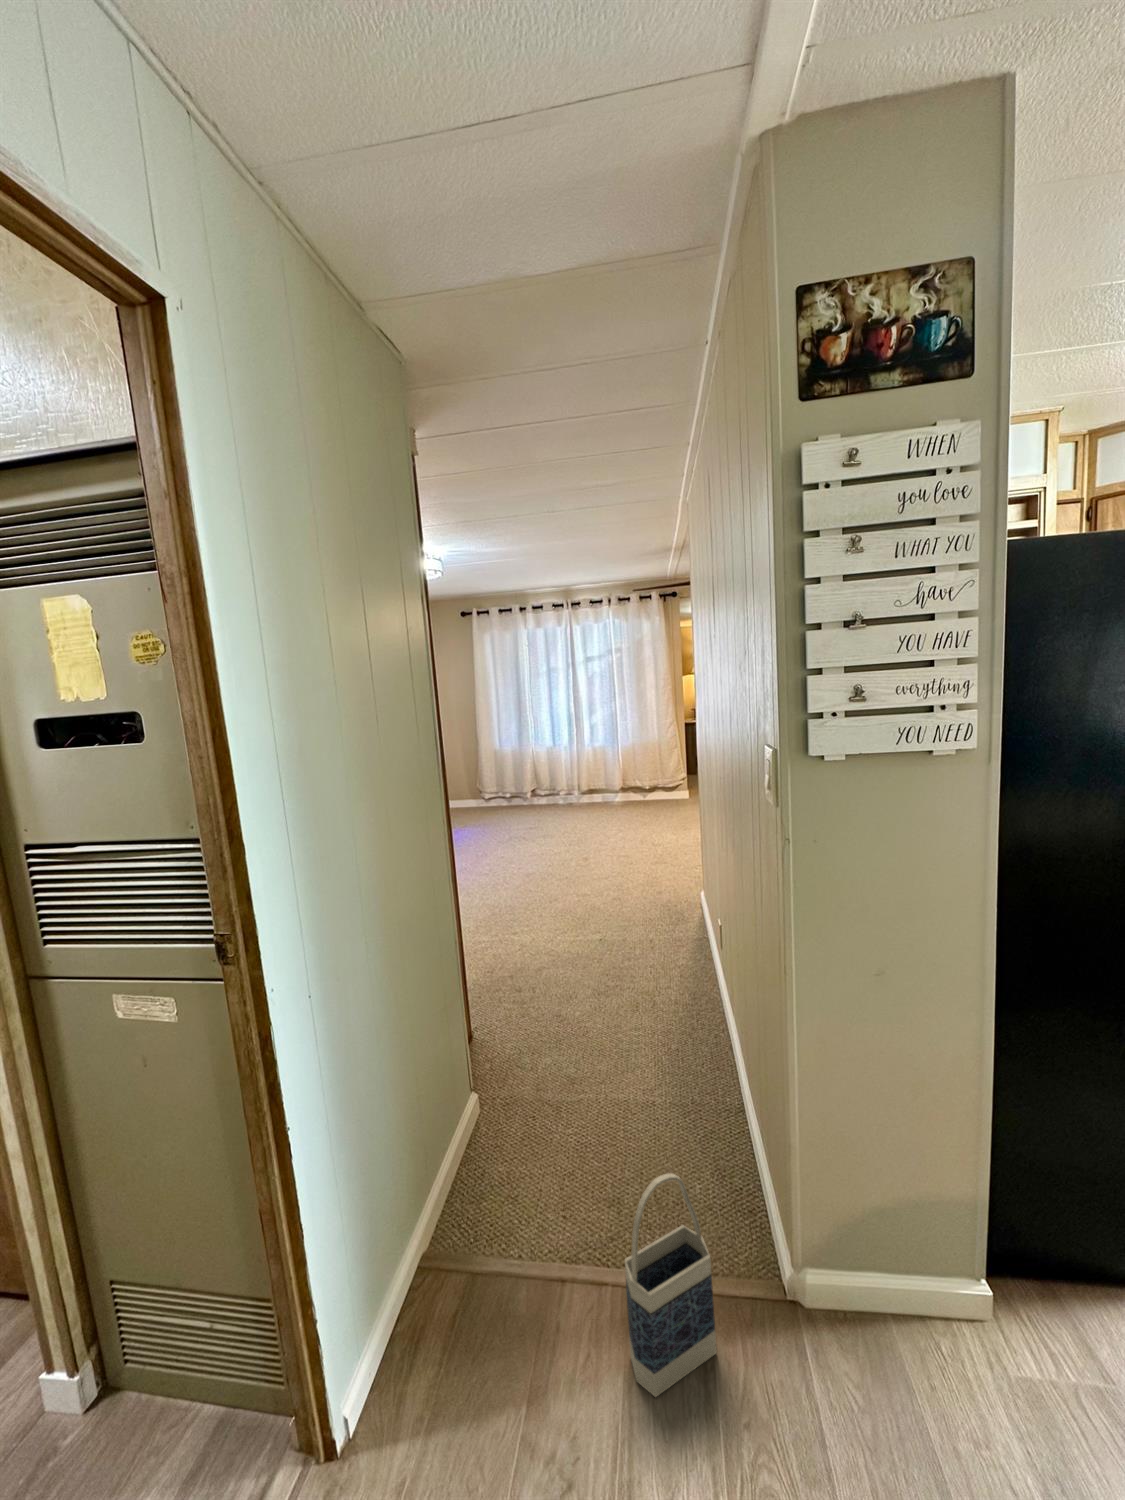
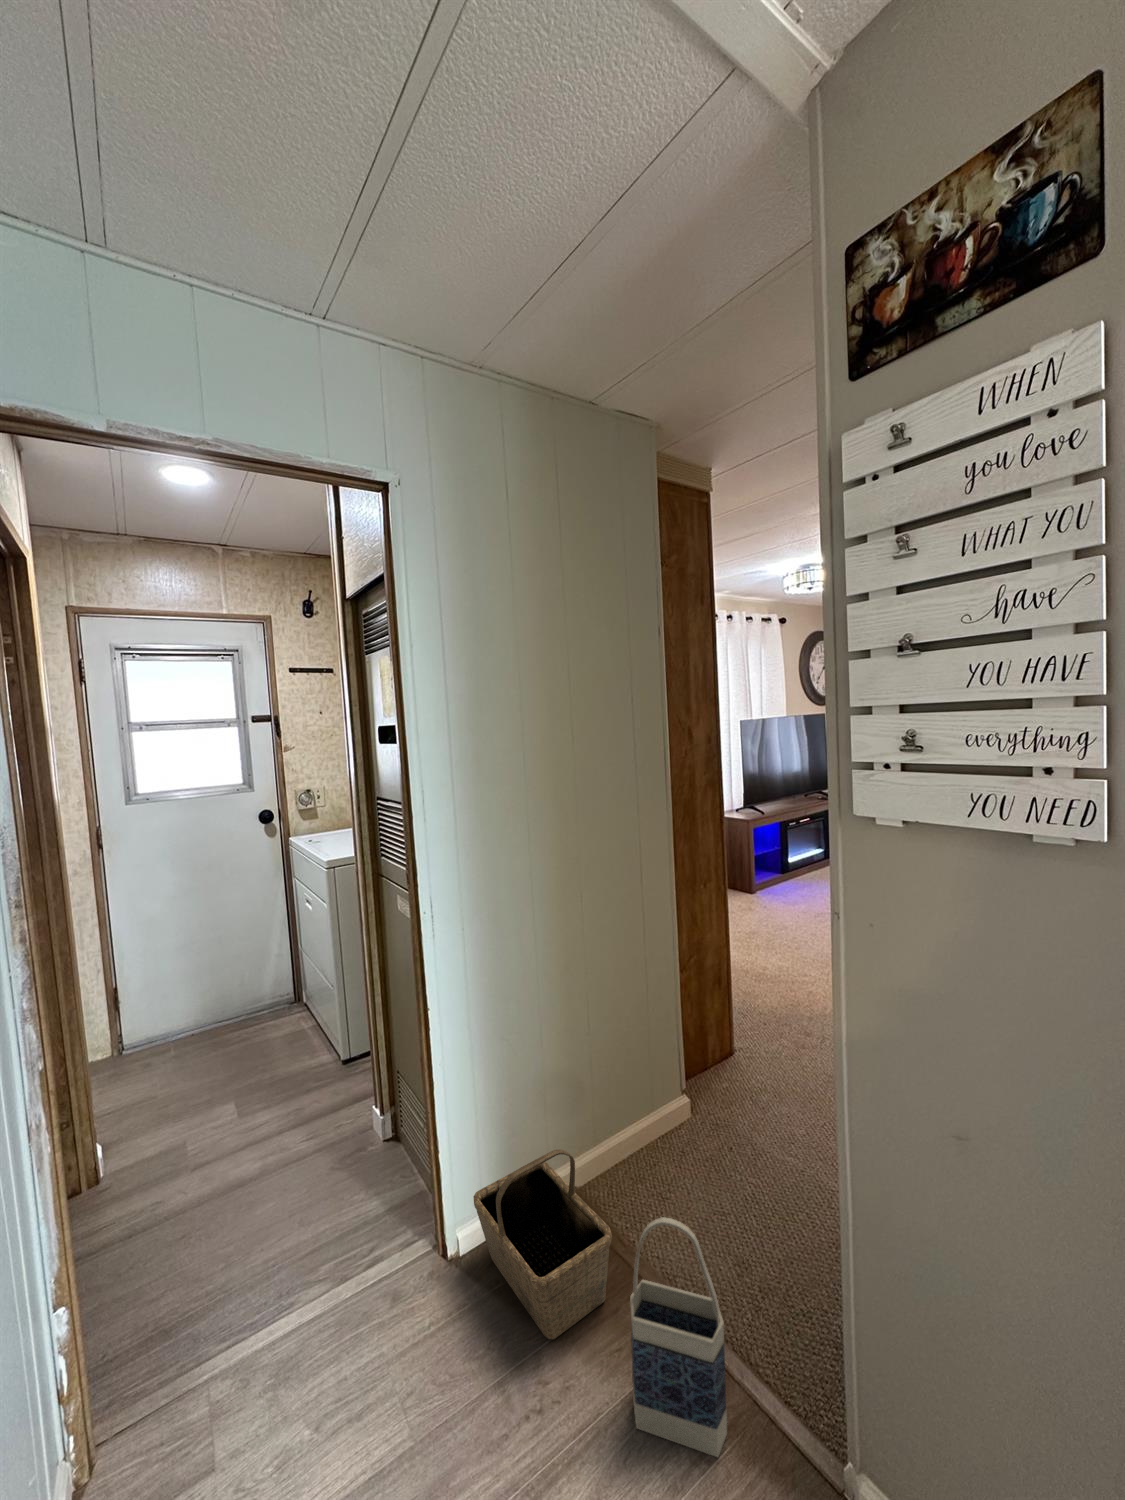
basket: none [371,1206,549,1412] -> present [473,1149,612,1339]

